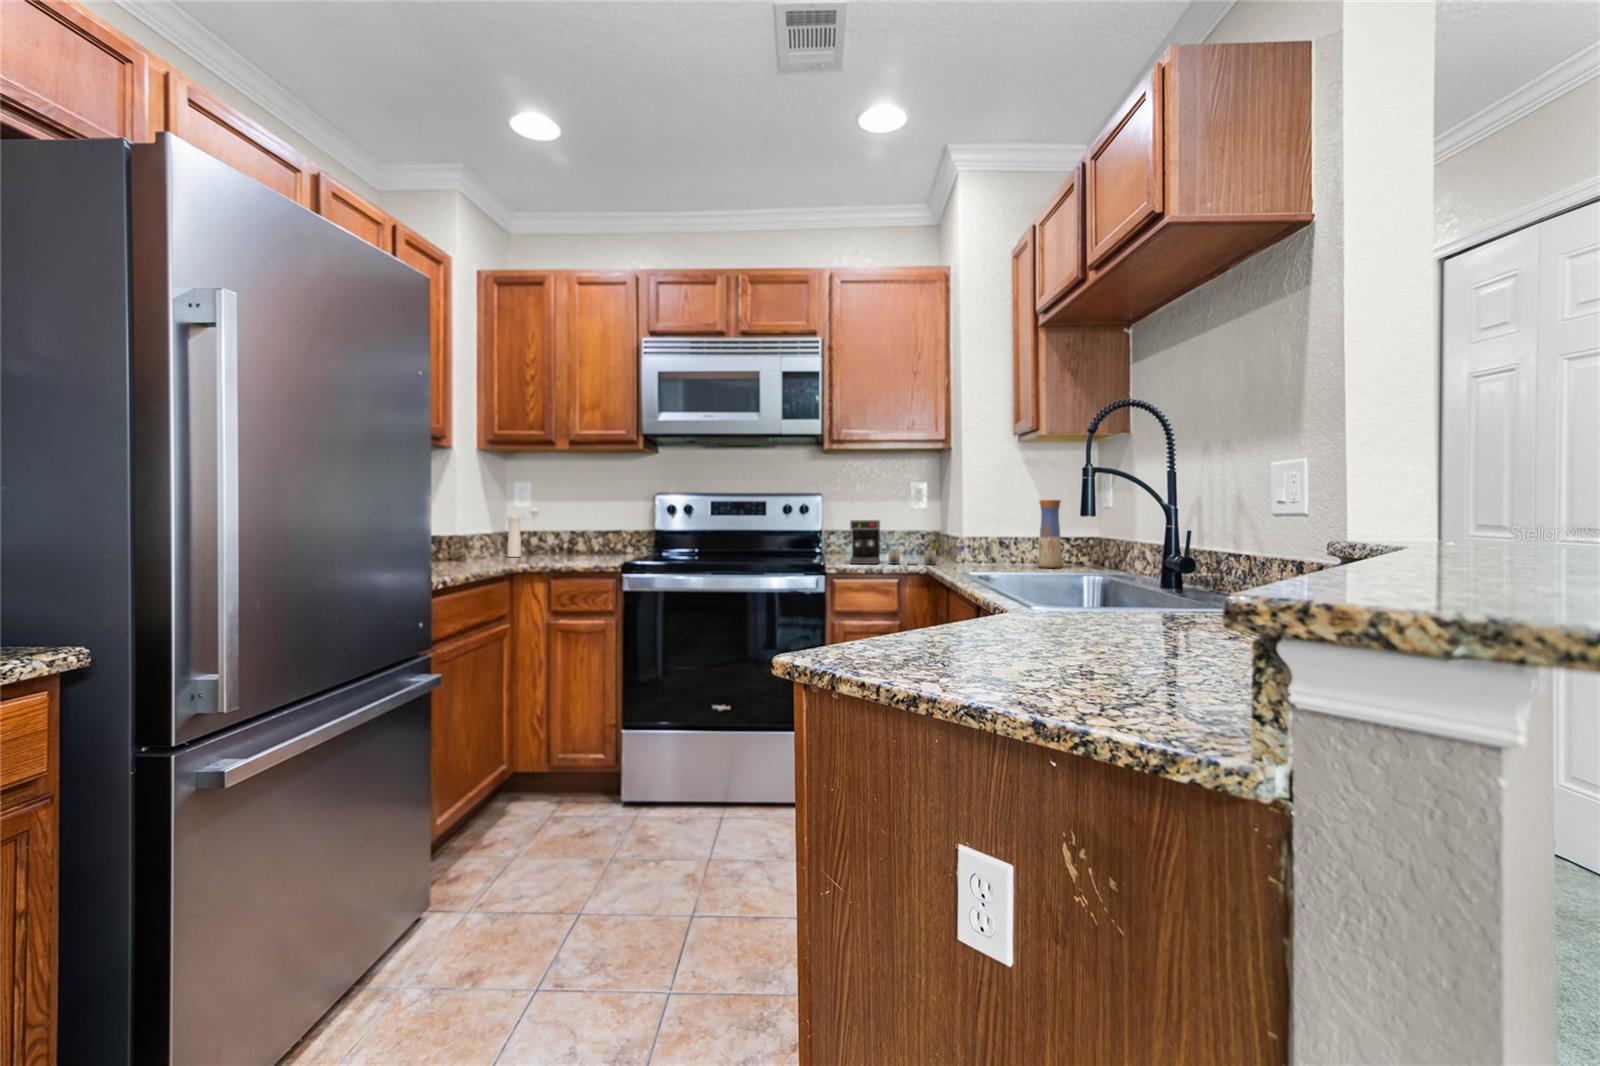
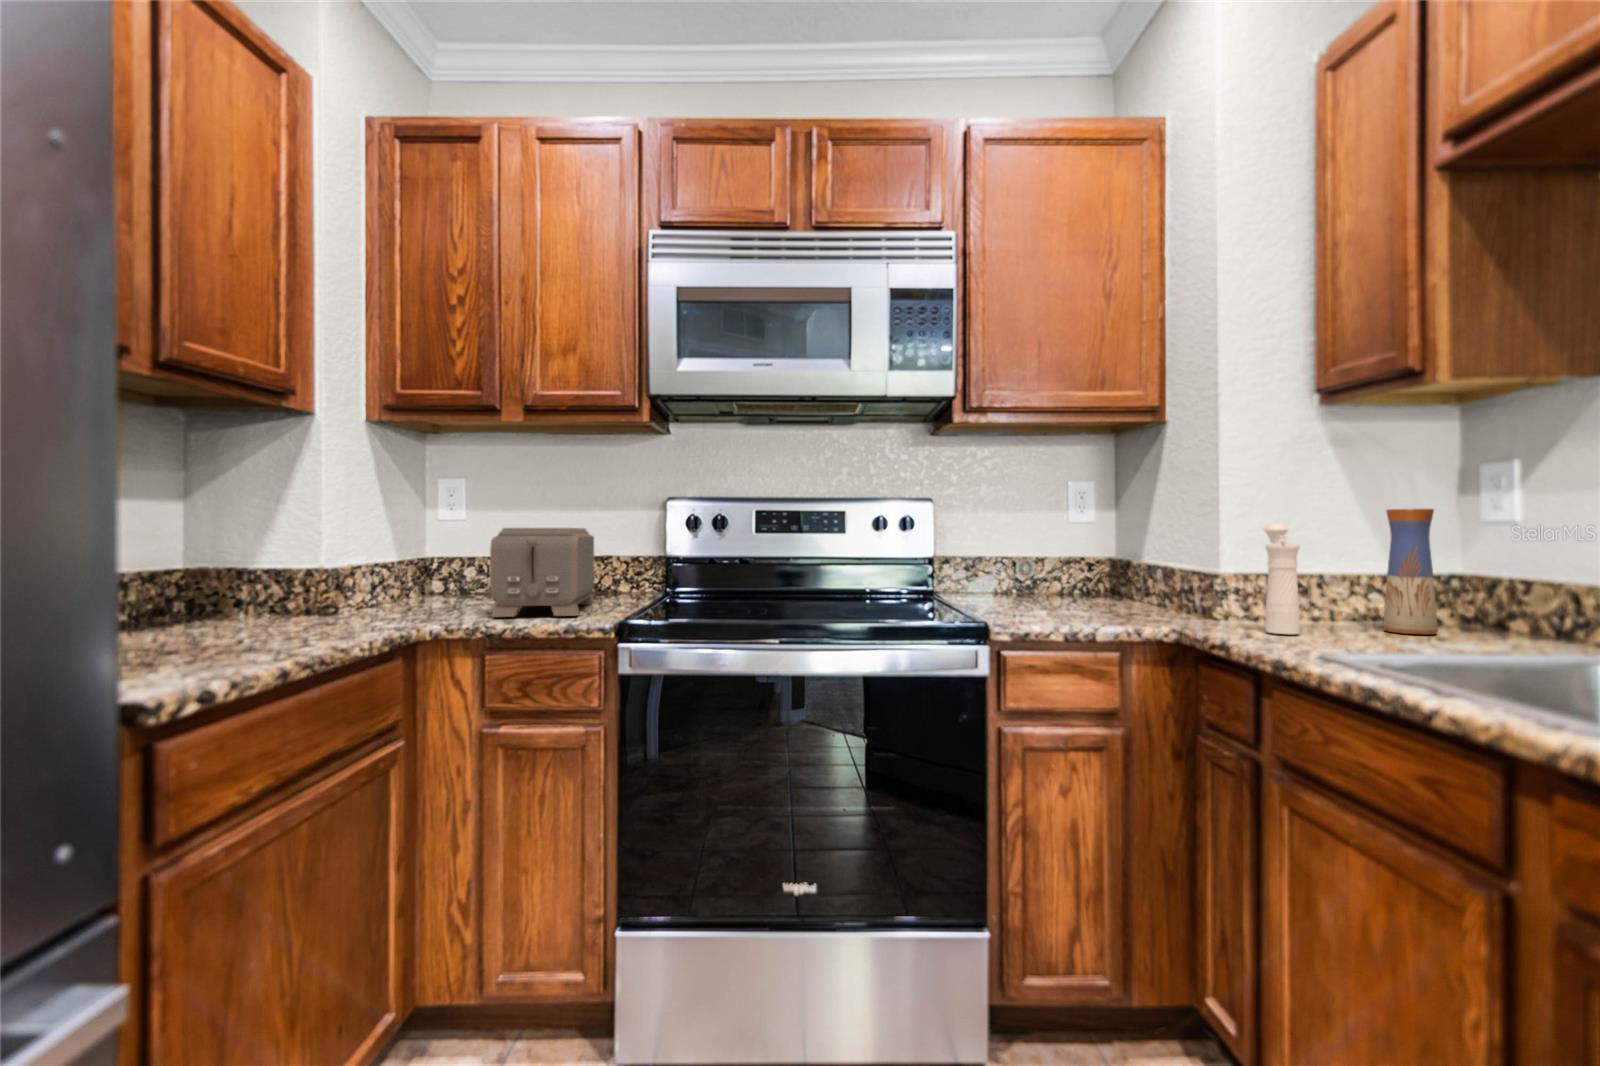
pepper mill: present [507,508,539,557] -> present [1264,524,1300,634]
toaster: none [552,511,612,561] -> present [490,528,595,617]
coffee maker: present [850,520,939,564] -> none [1012,543,1183,623]

